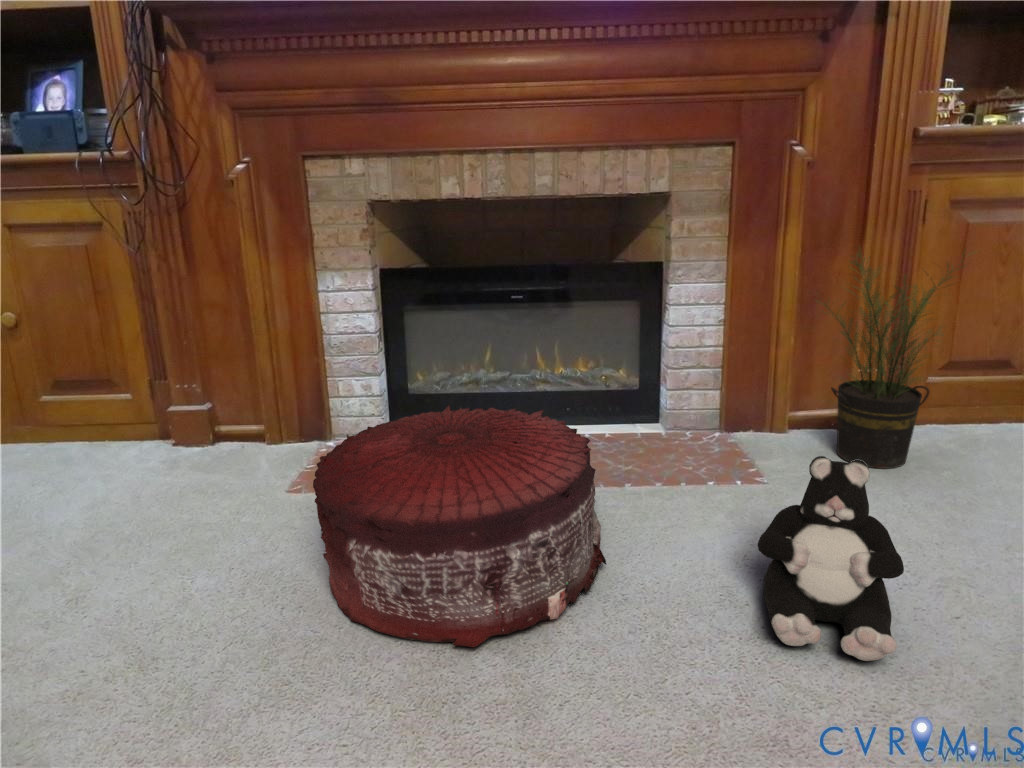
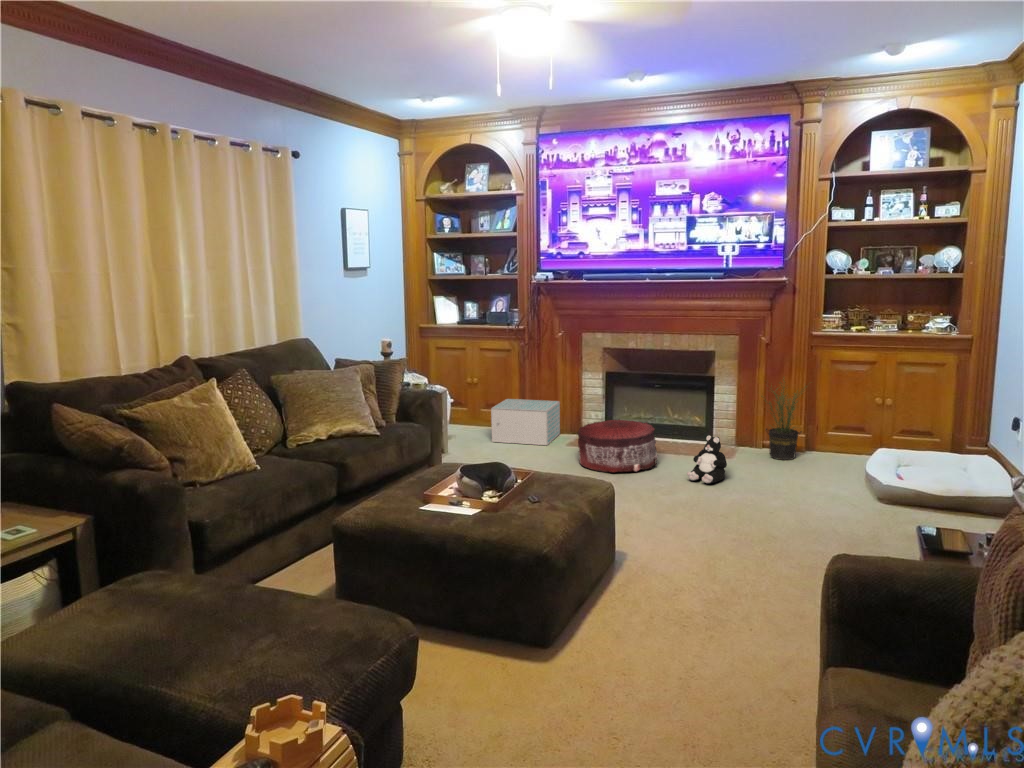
storage box: none [14,358,271,509] -> present [491,399,560,445]

